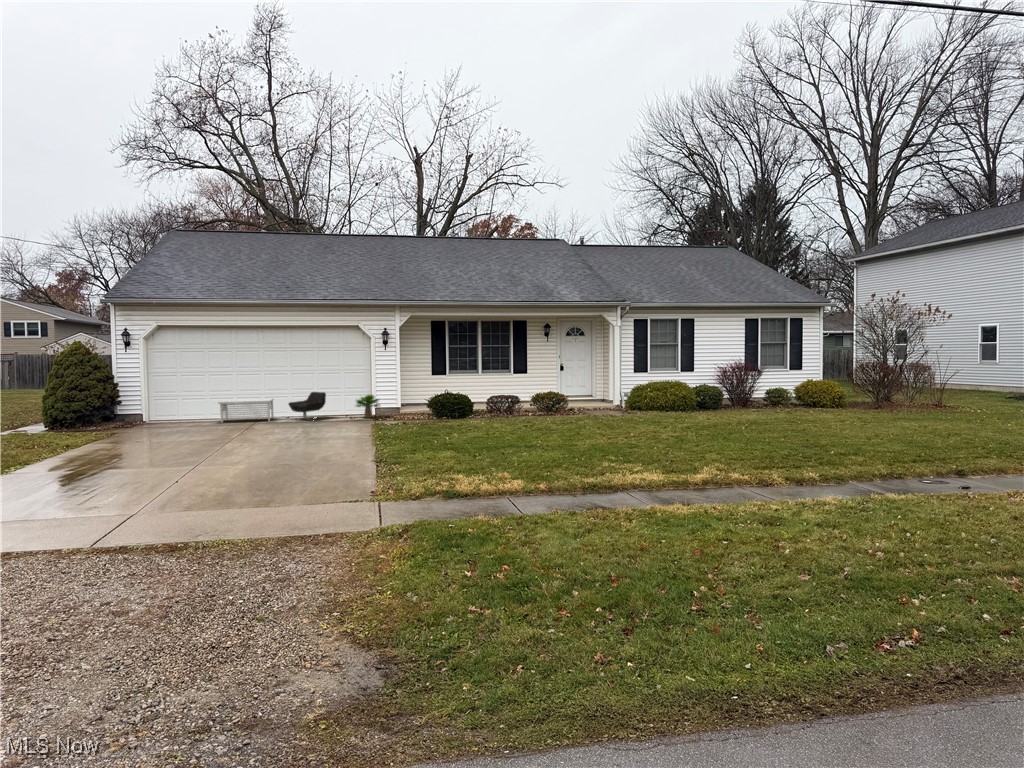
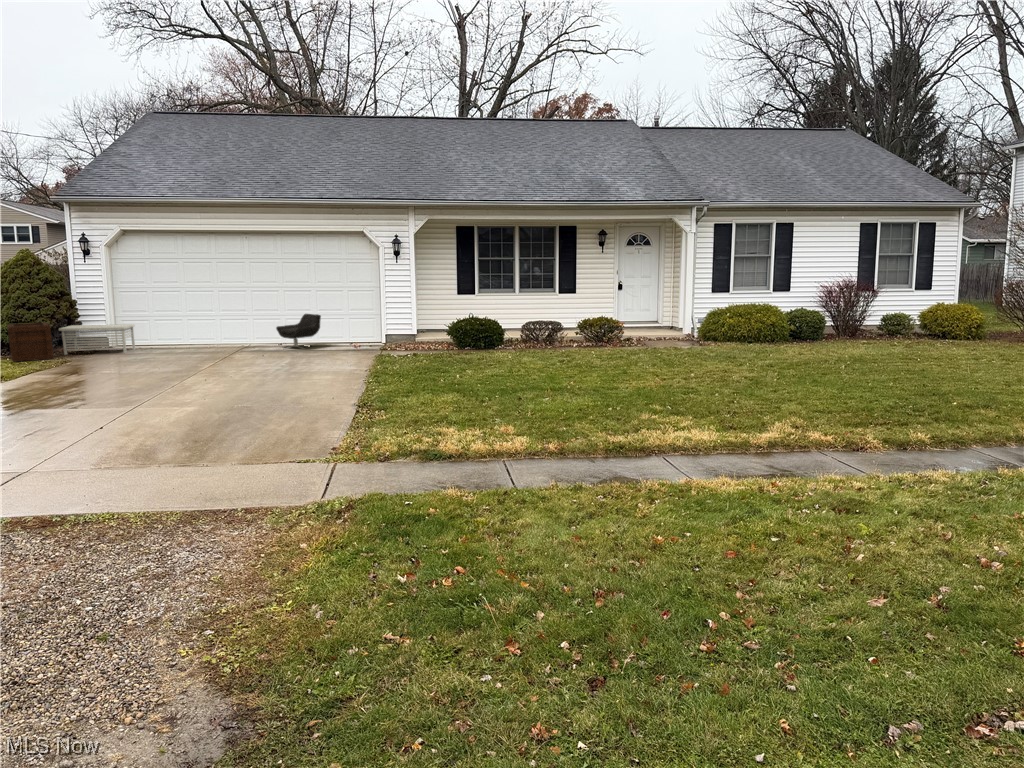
potted plant: present [356,395,380,418] -> none [353,317,389,347]
storage bench: present [218,398,274,423] -> present [59,324,135,355]
wooden crate: none [58,402,99,435] -> present [7,323,54,362]

